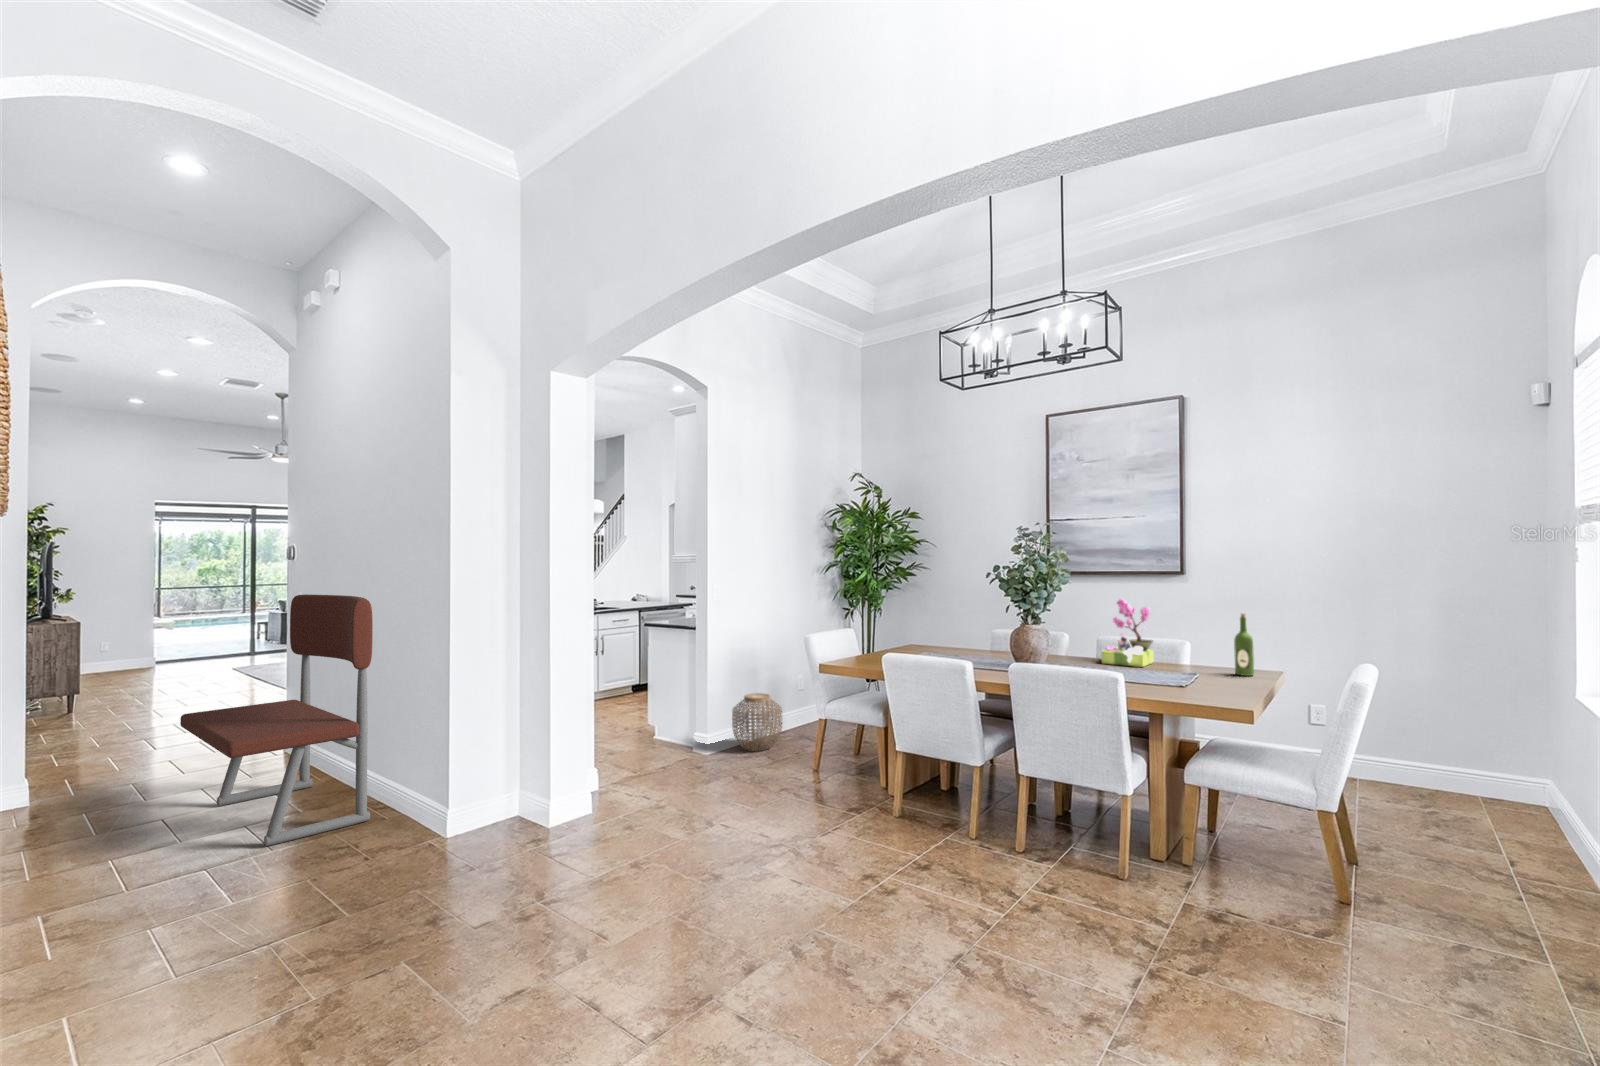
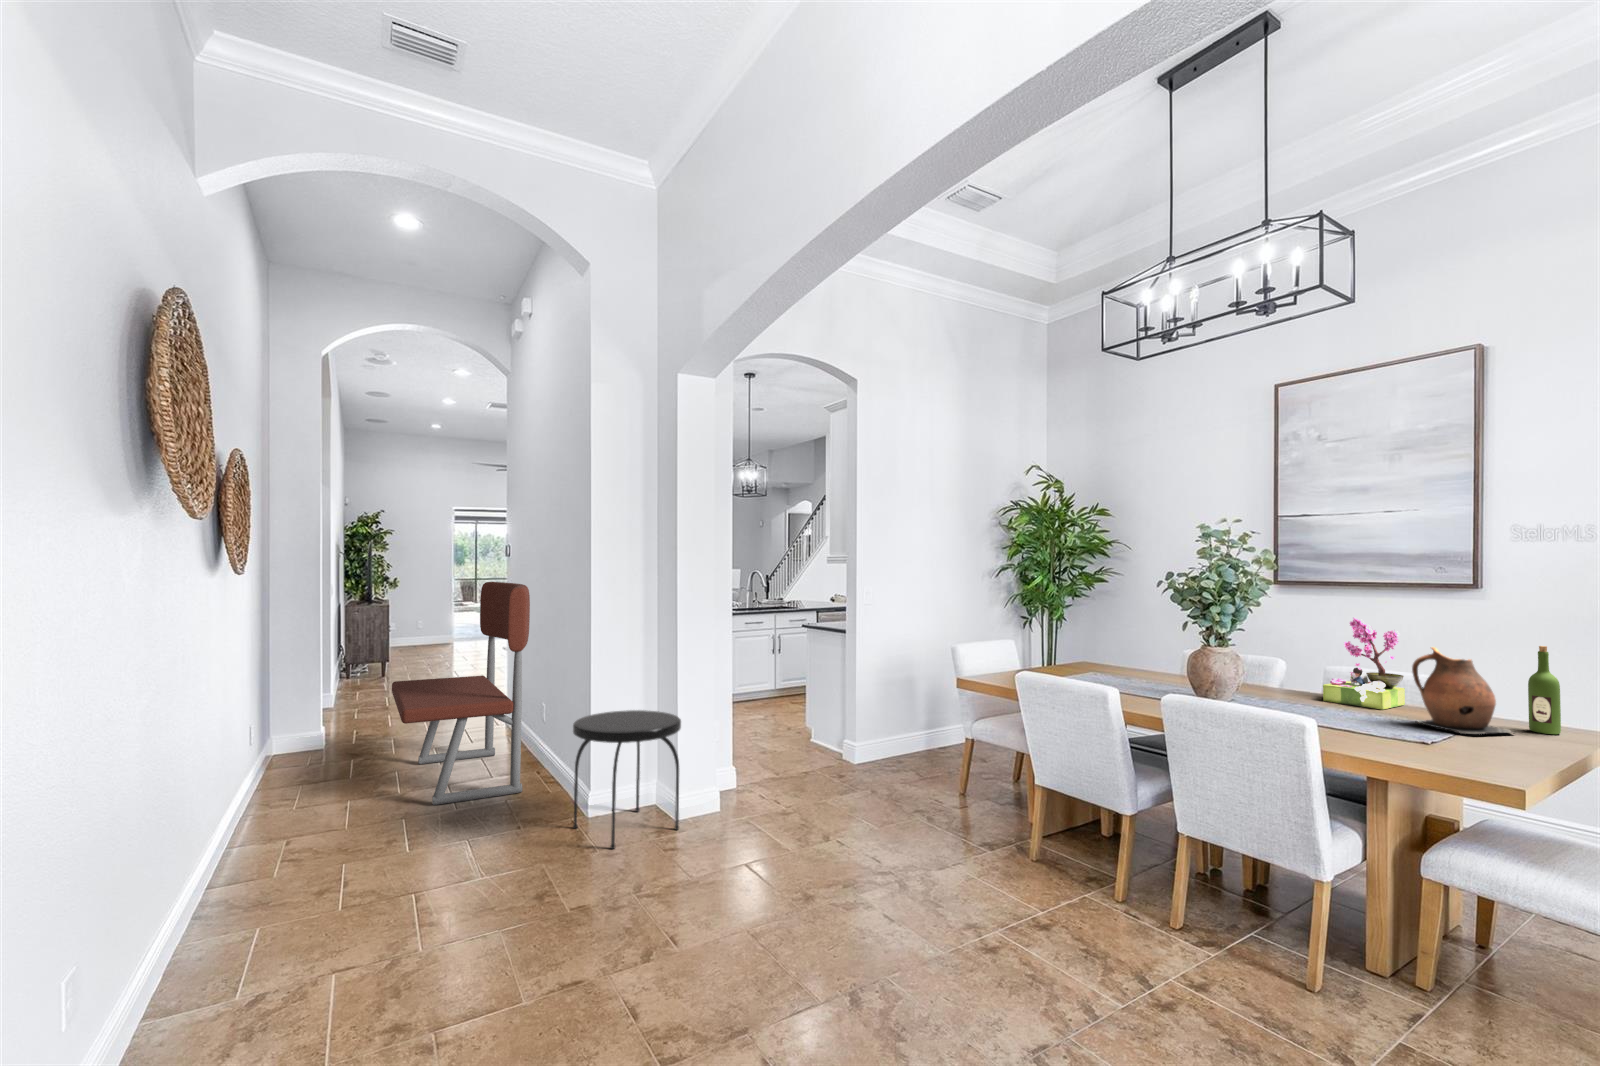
ceramic pitcher: none [1166,618,1230,680] -> present [1412,647,1514,734]
woven basket: present [732,693,782,751] -> none [882,703,936,766]
side table: none [450,719,566,861] -> present [573,710,681,849]

